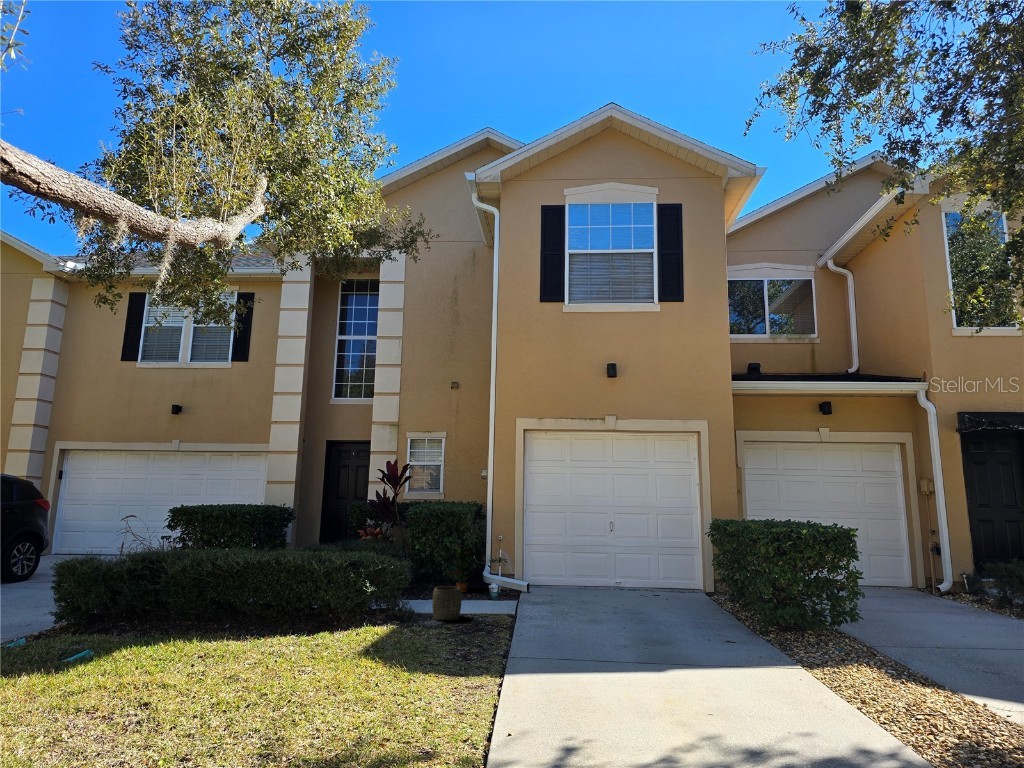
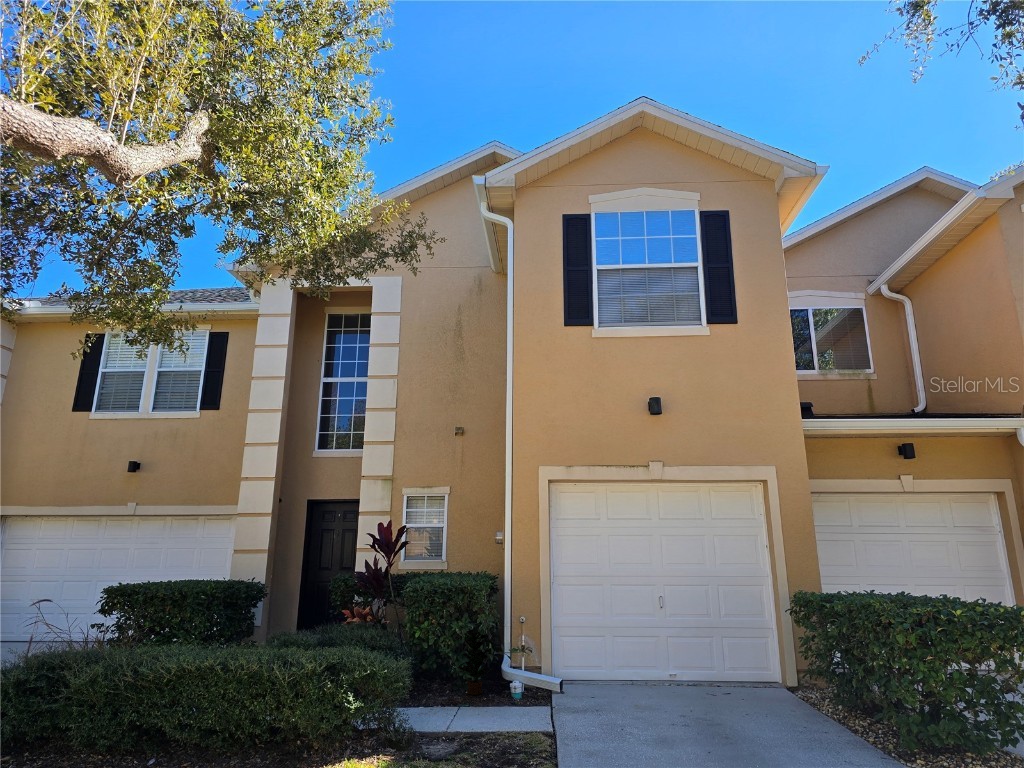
woven basket: present [432,586,462,620] -> none [440,694,480,748]

